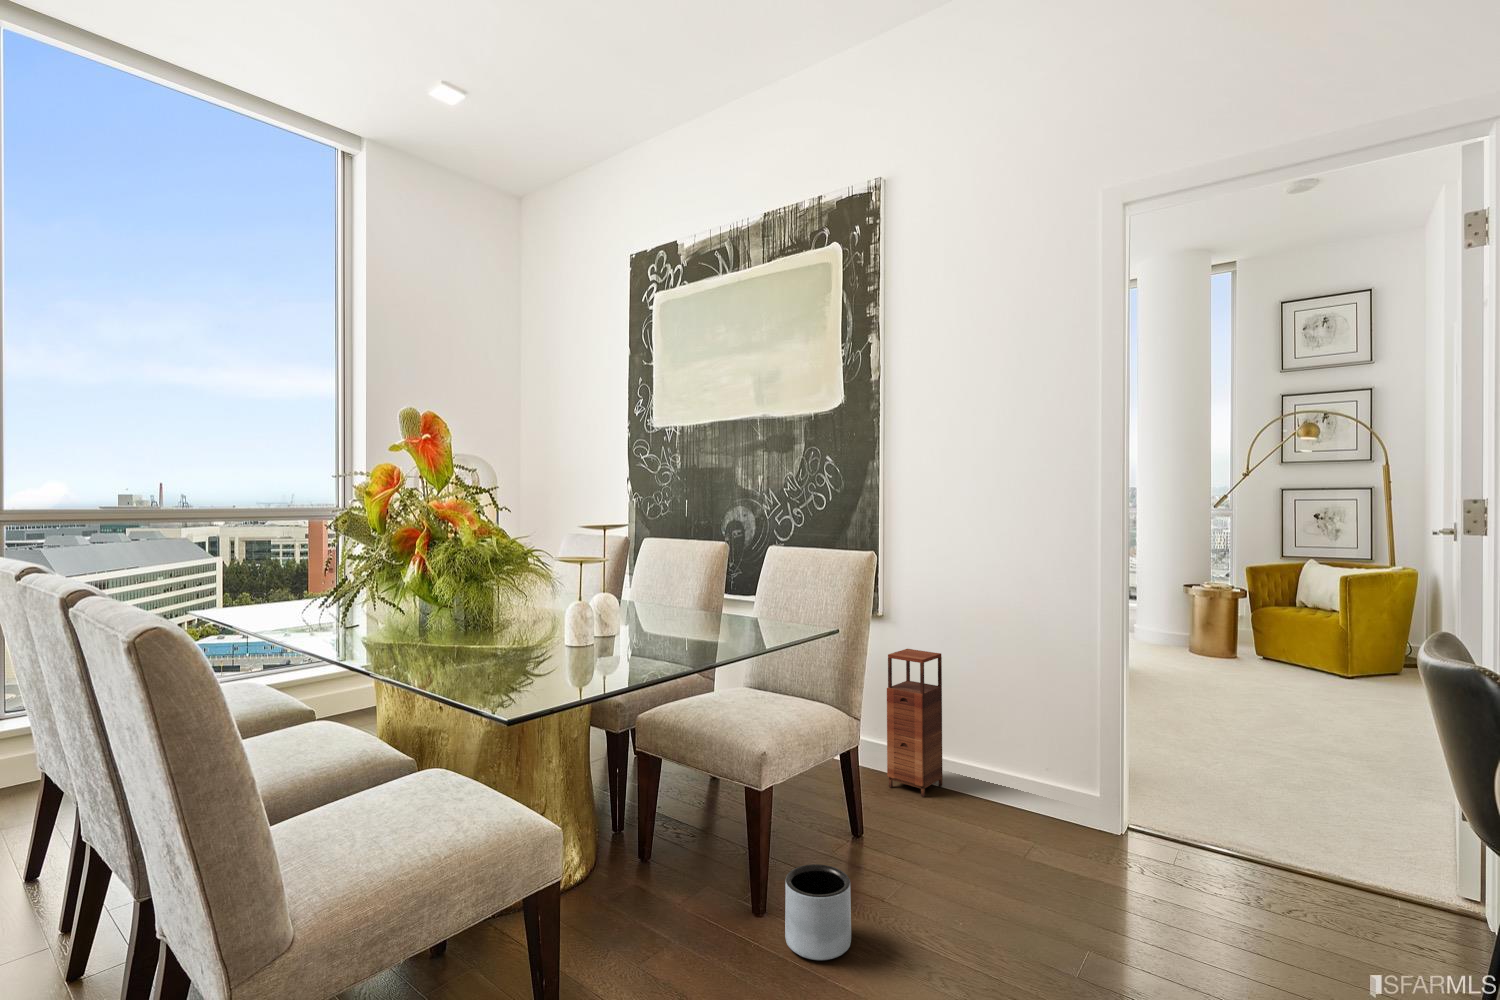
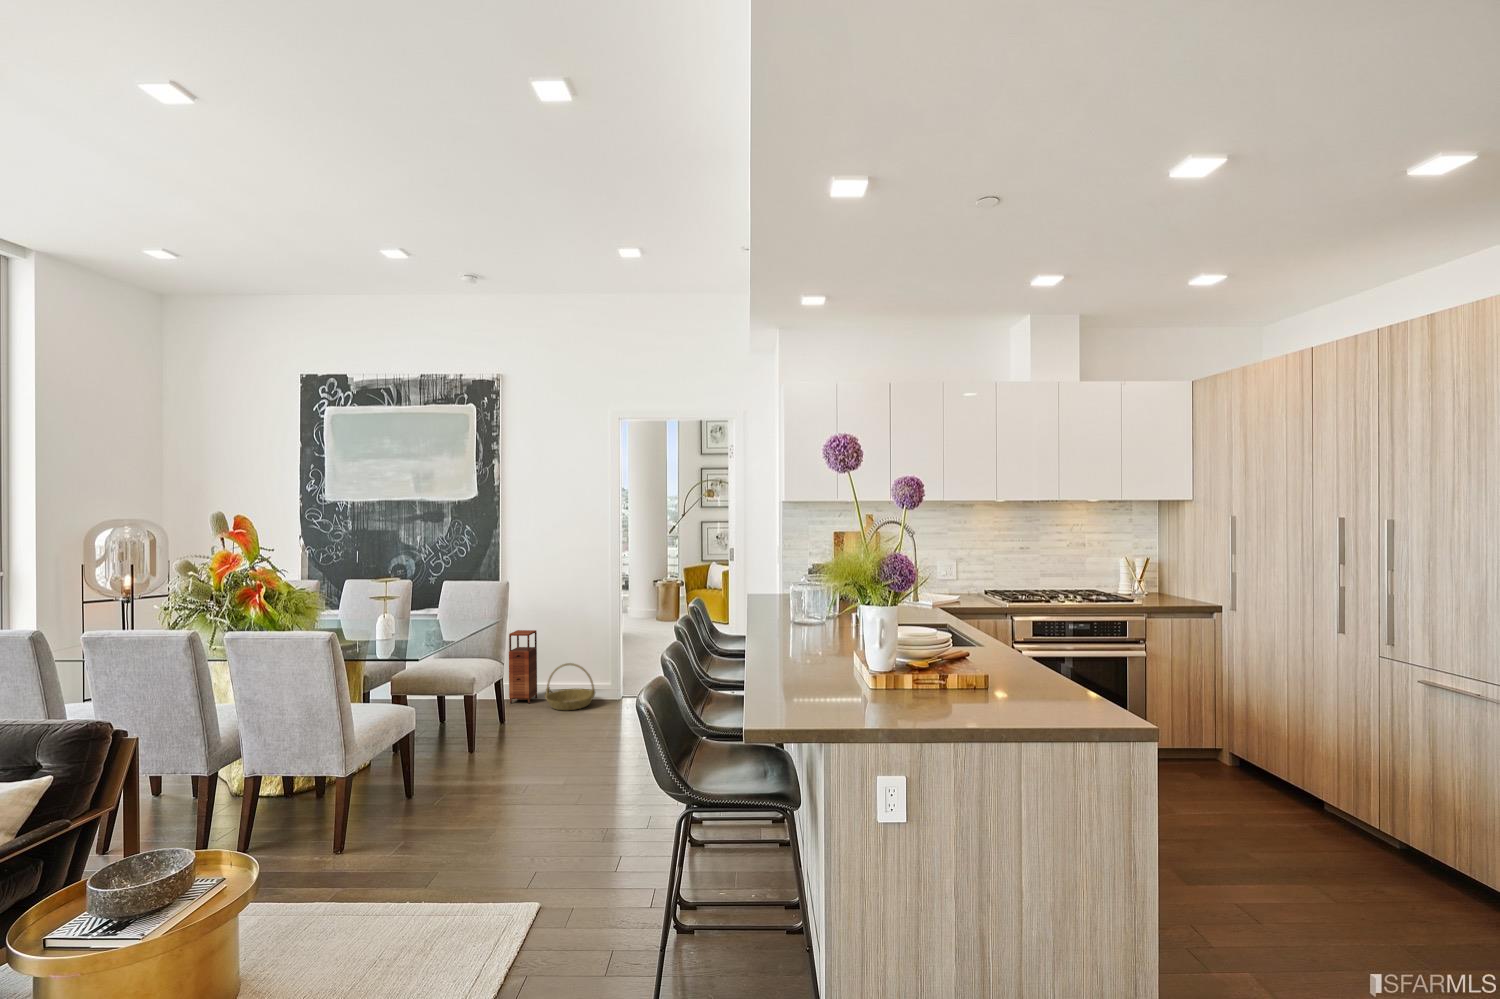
basket: none [950,733,1061,841] -> present [545,663,595,710]
planter: present [785,864,851,960] -> none [489,722,518,757]

